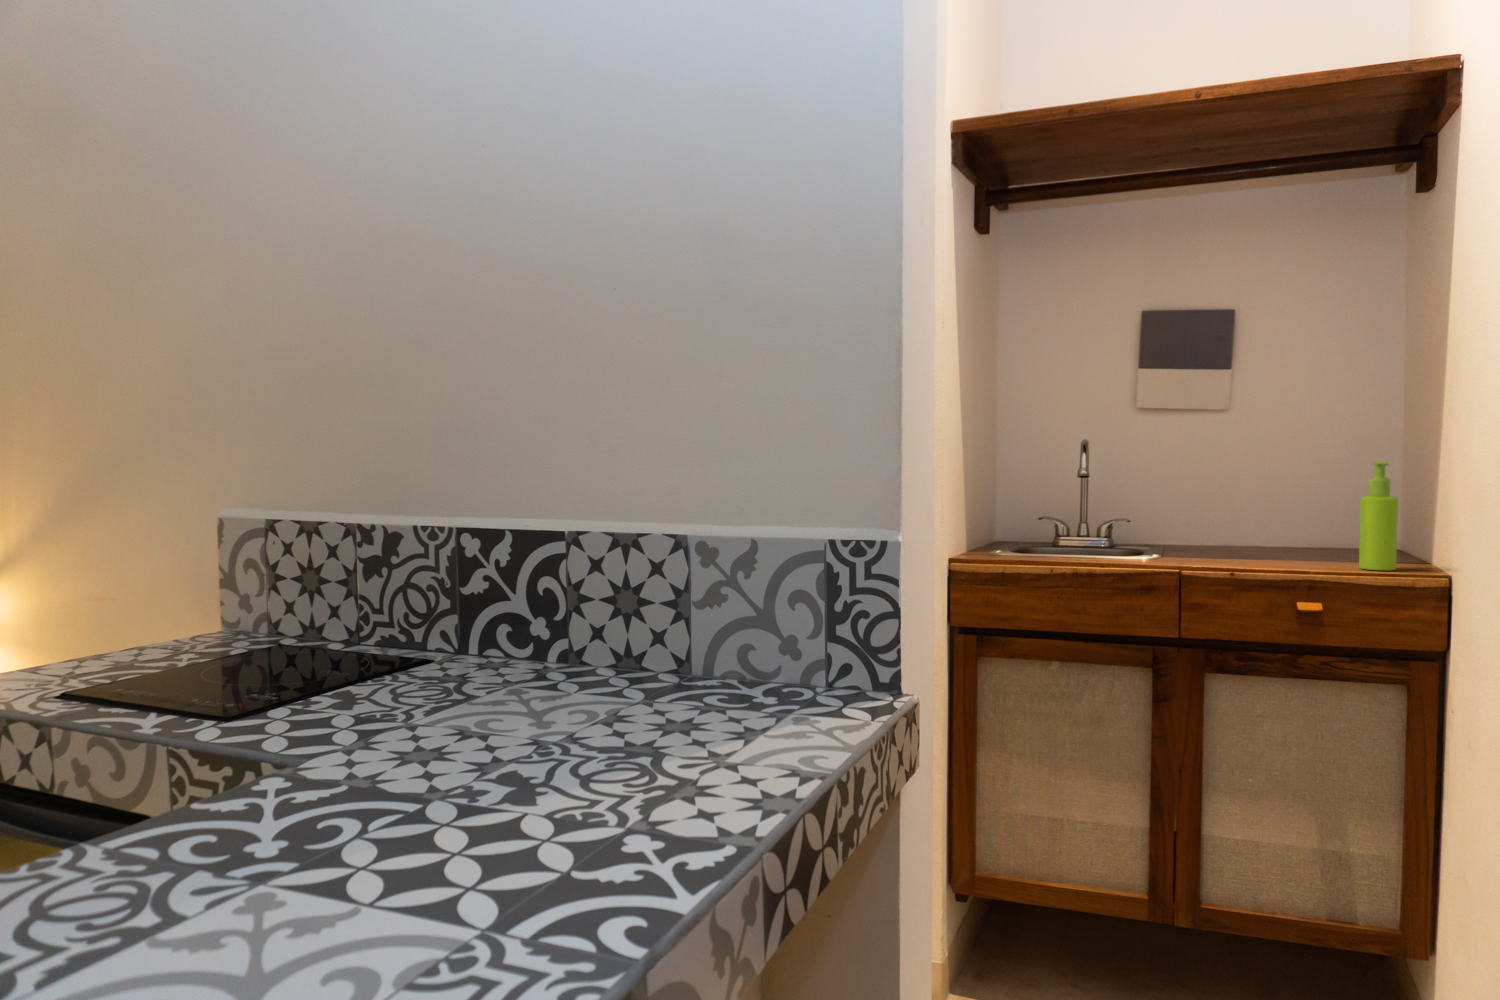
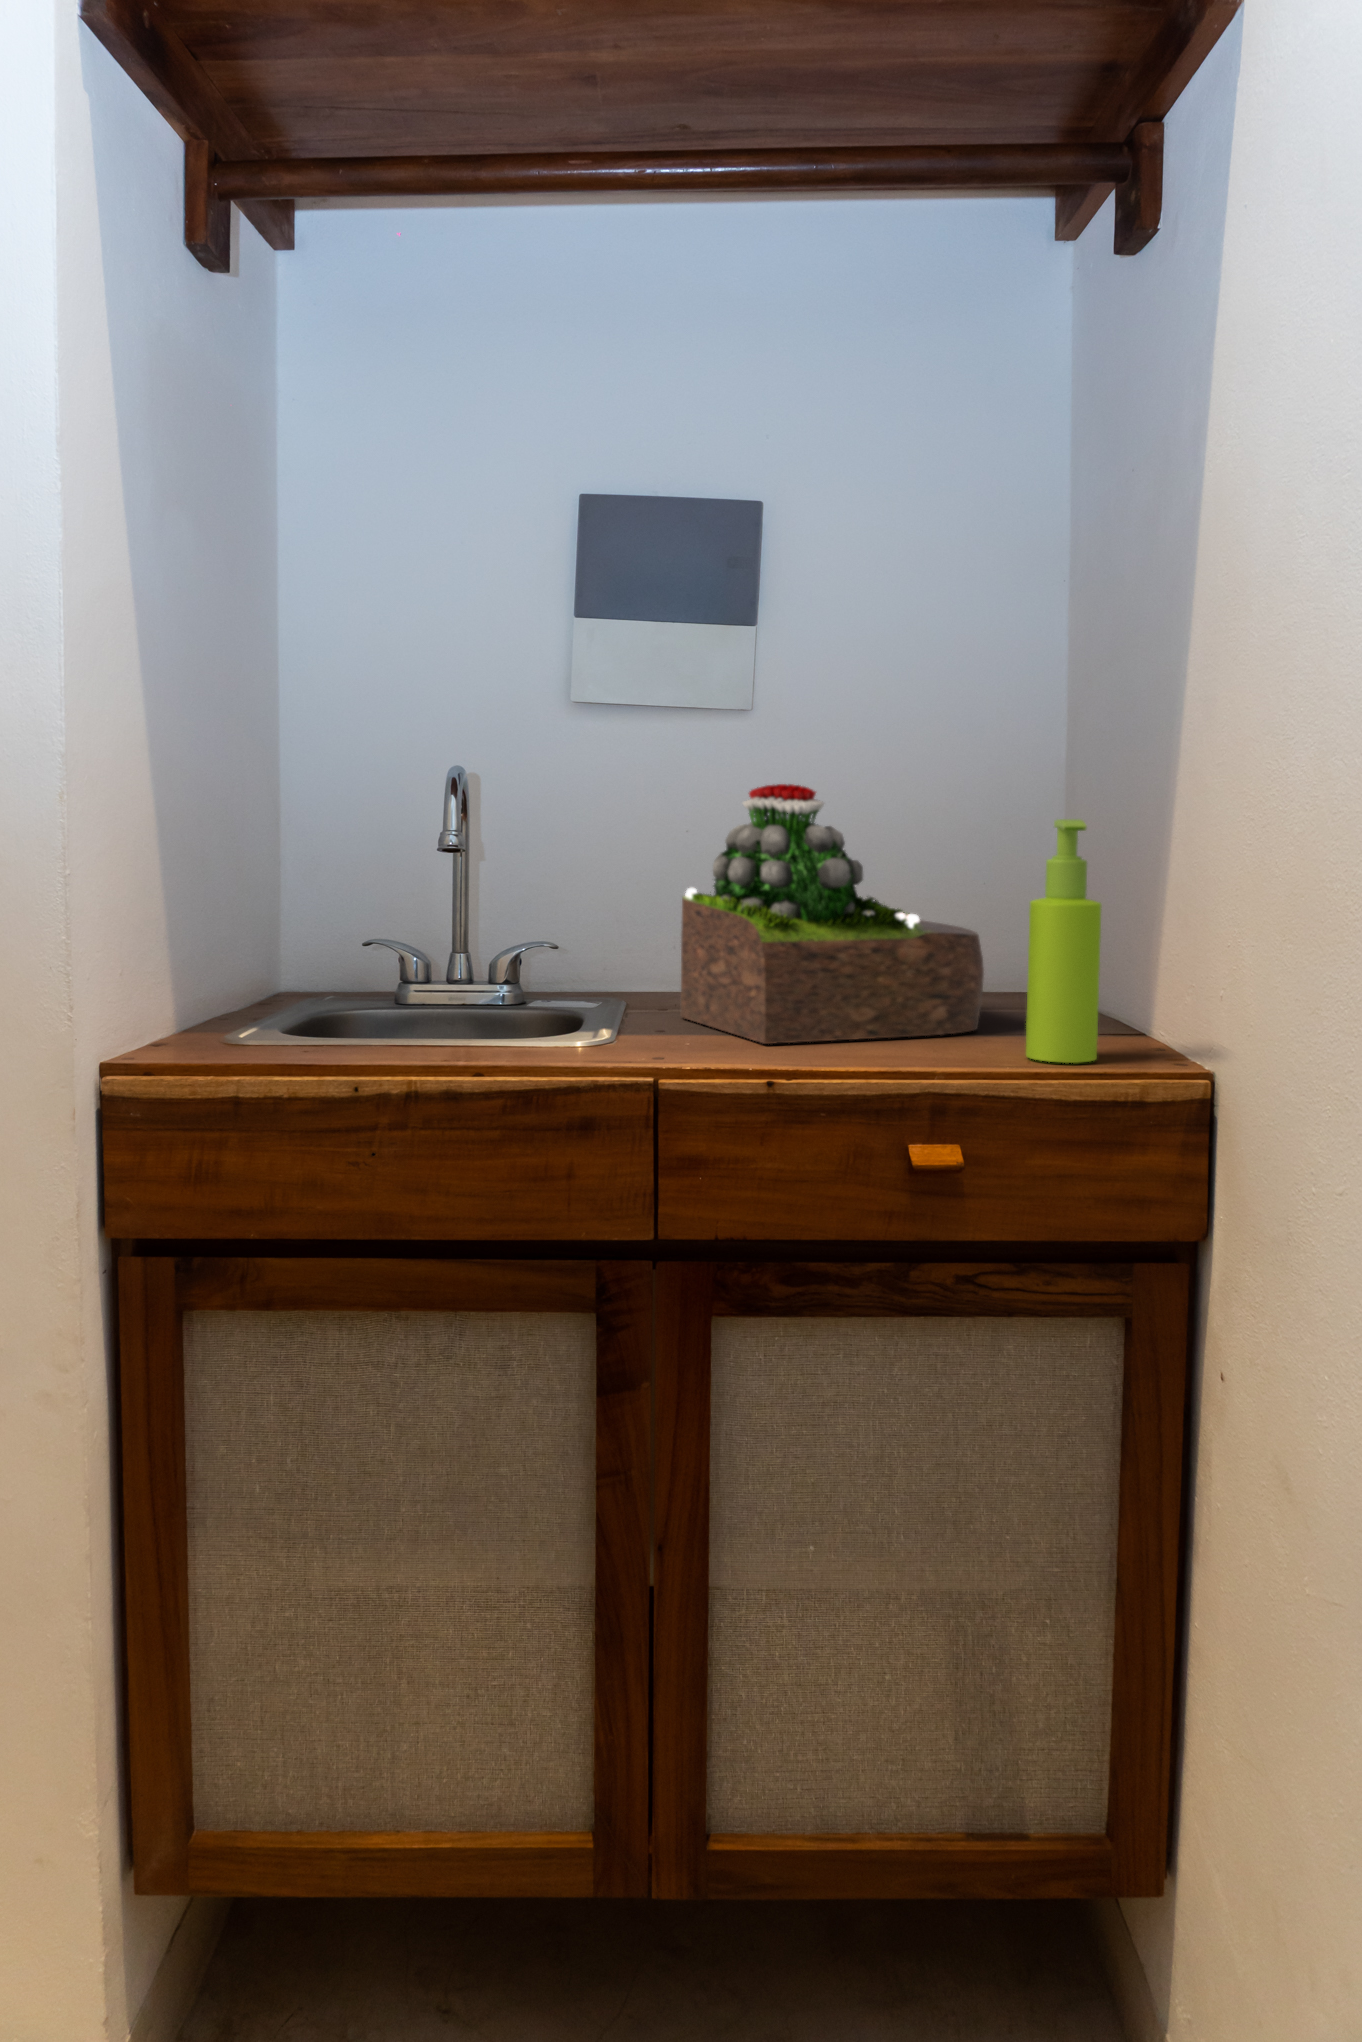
succulent plant: none [1188,448,1340,560] -> present [681,784,984,1044]

